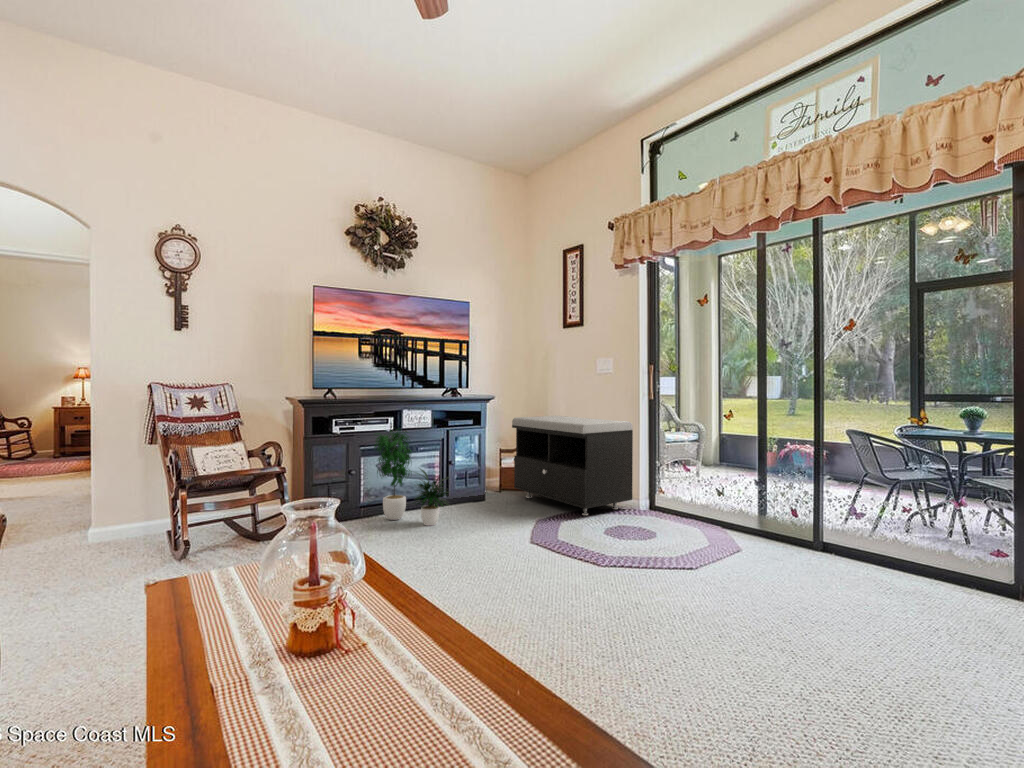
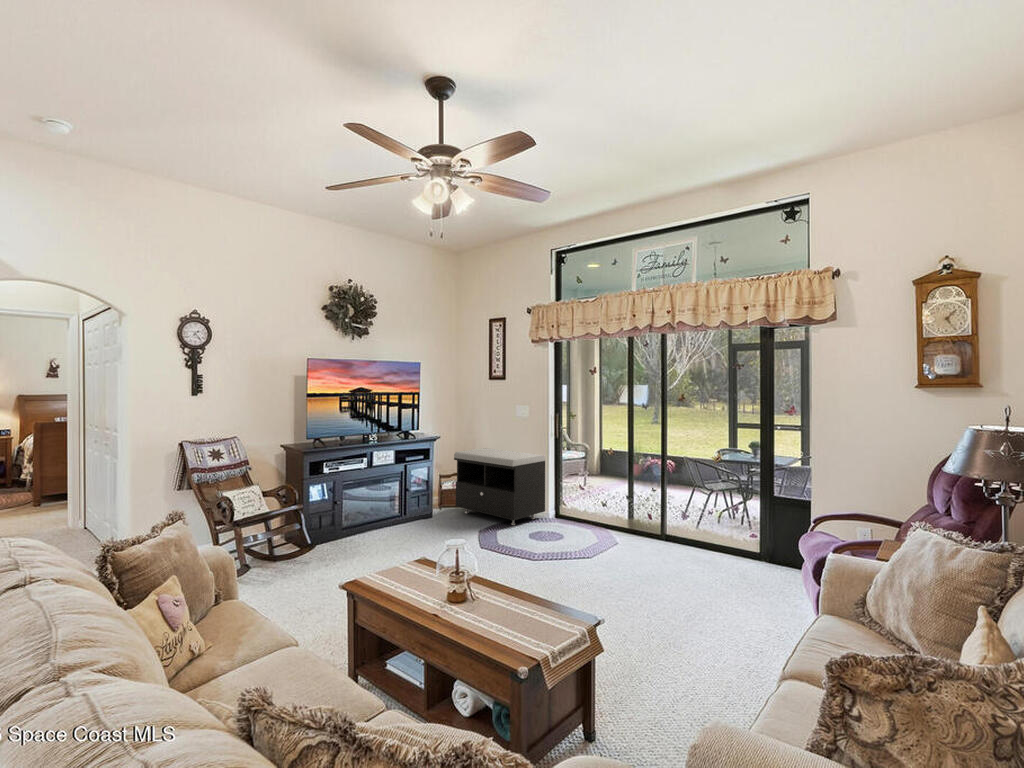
potted plant: present [375,431,448,526] -> none [355,464,419,541]

